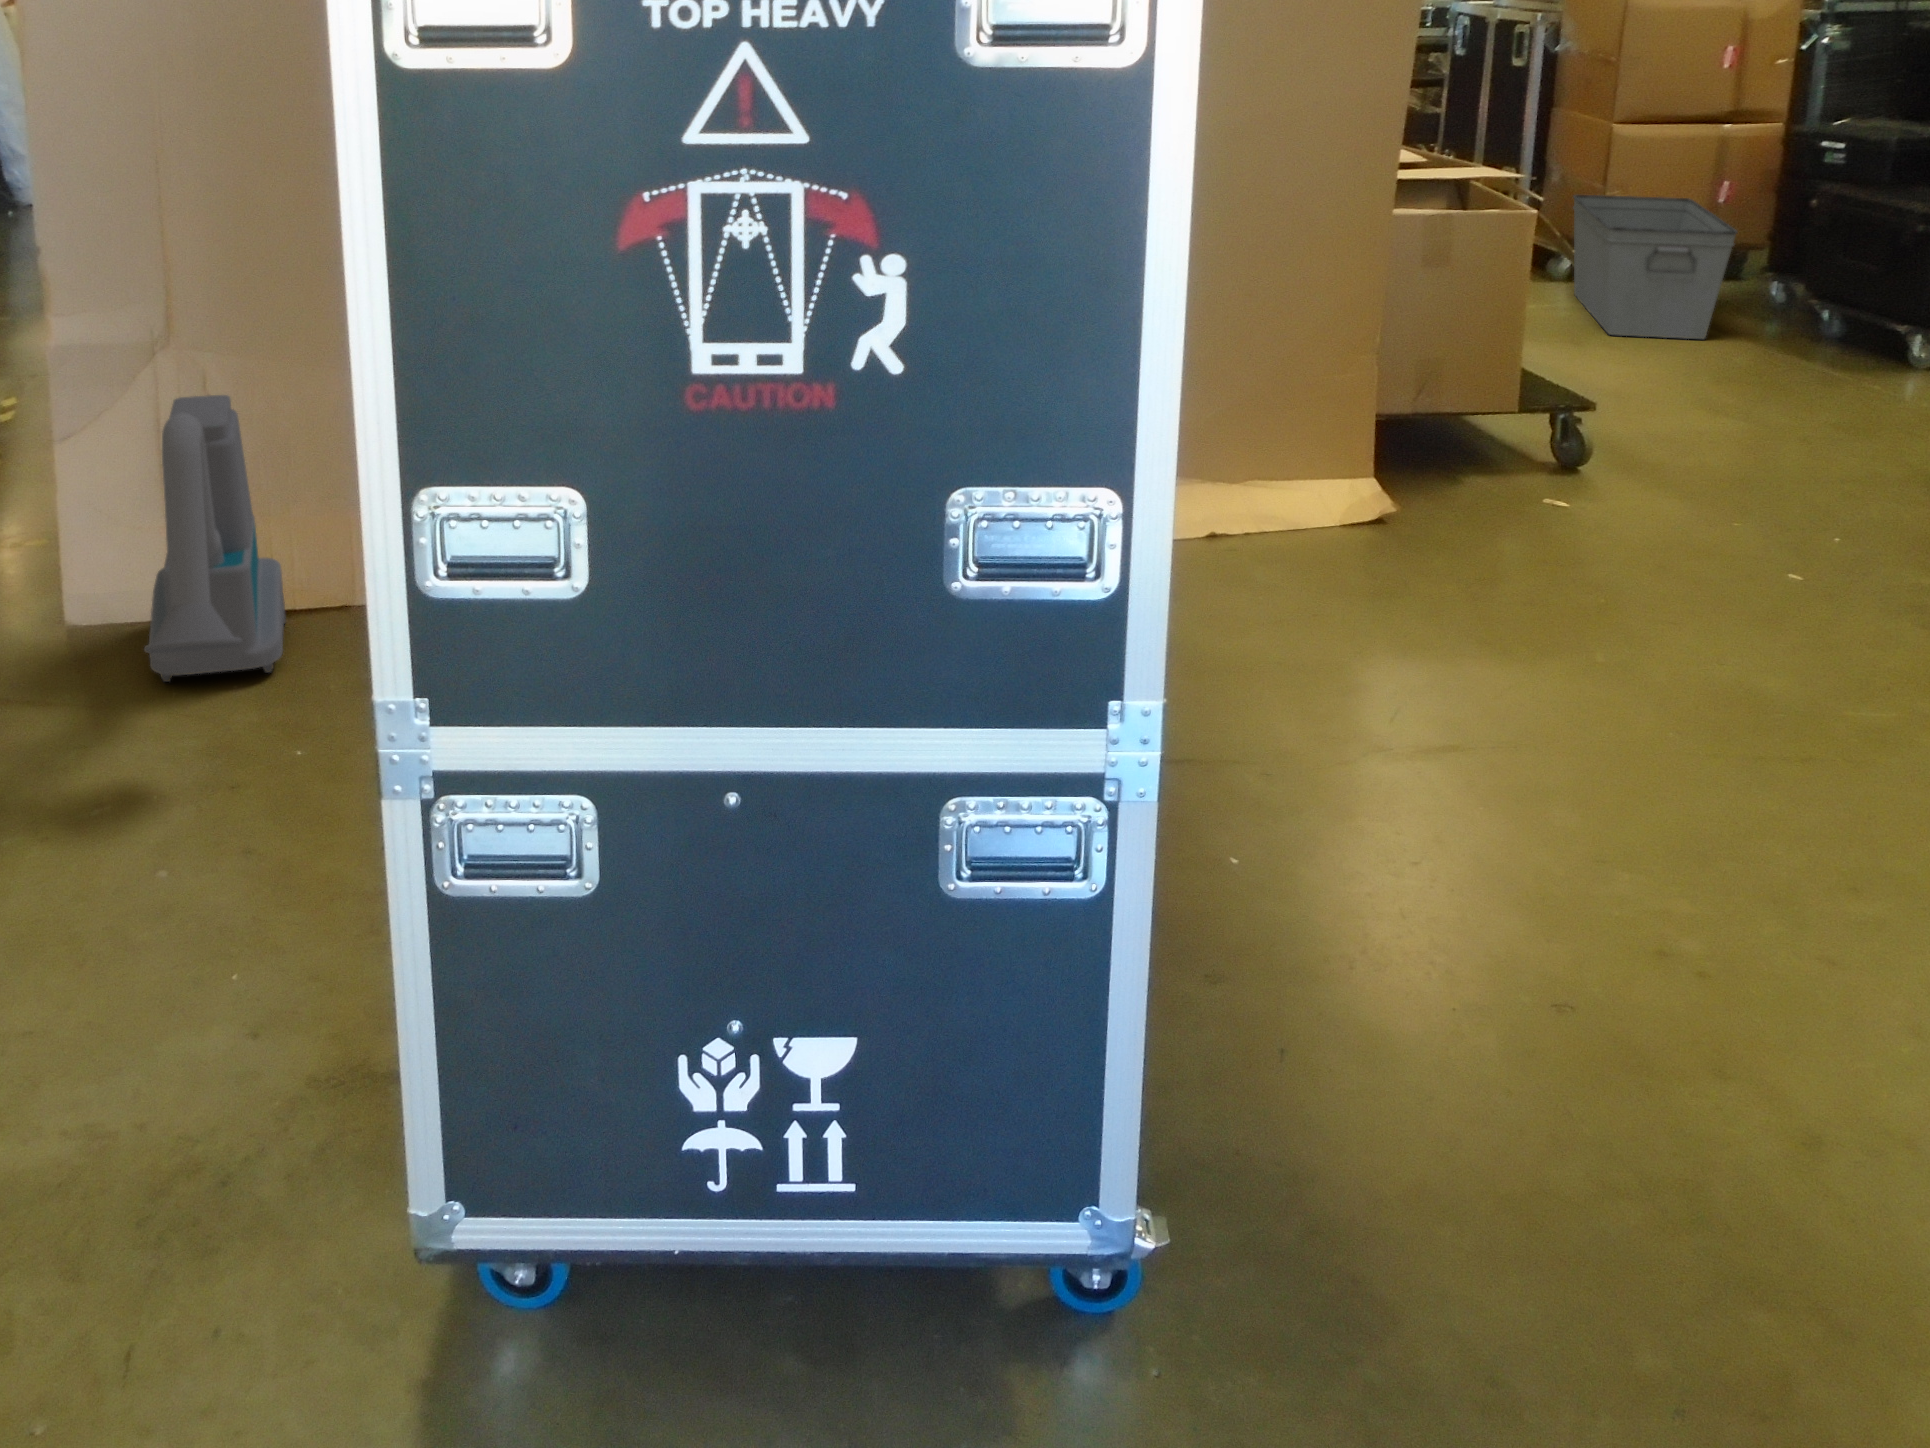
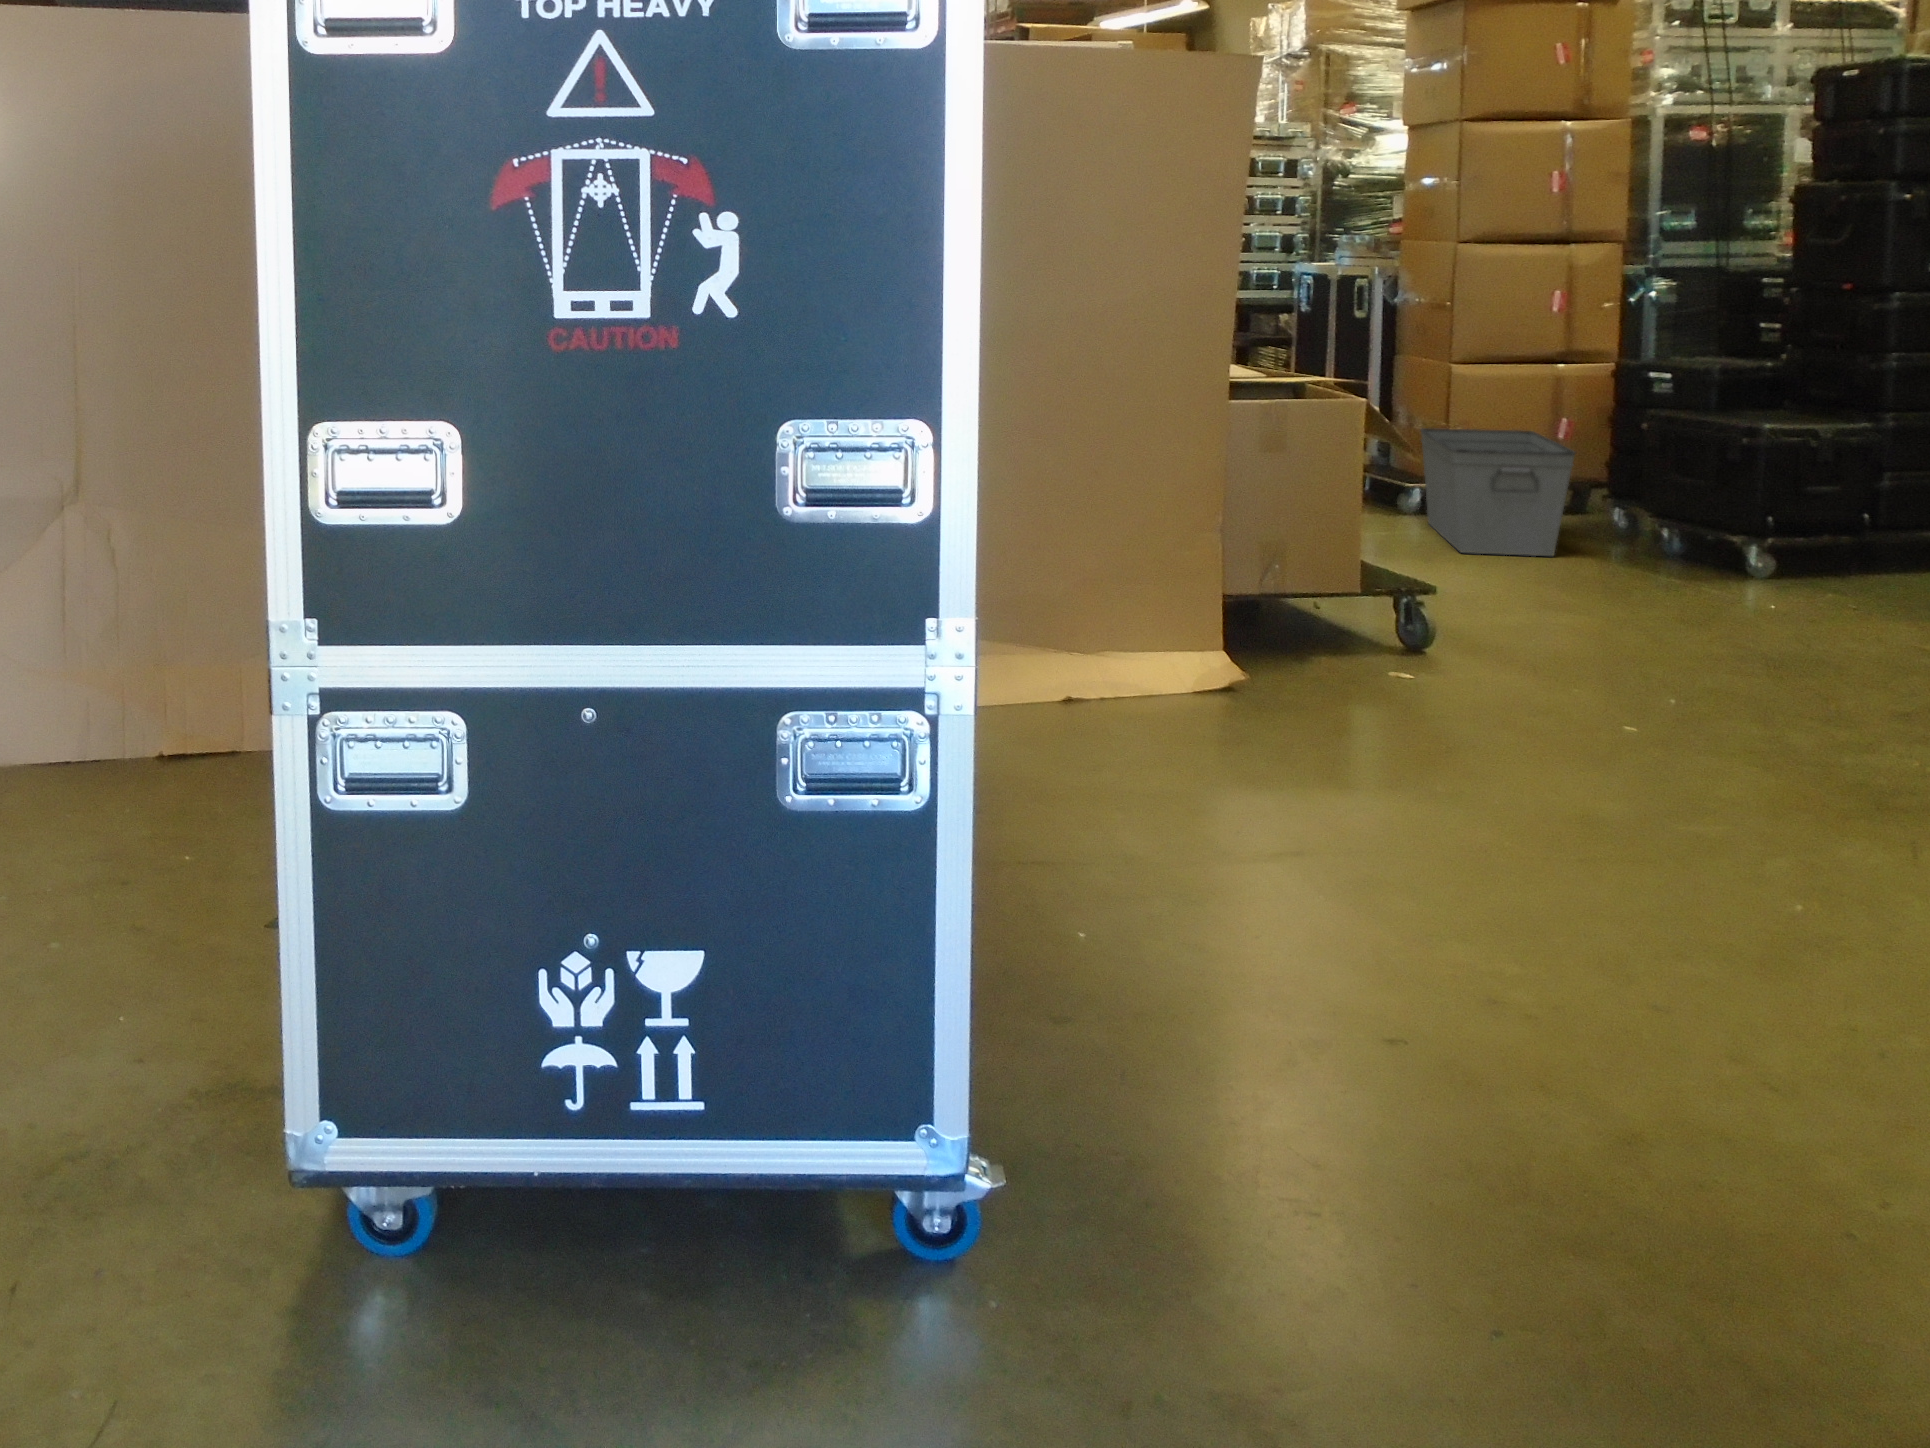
vacuum cleaner: present [144,395,286,682] -> none [52,529,184,801]

